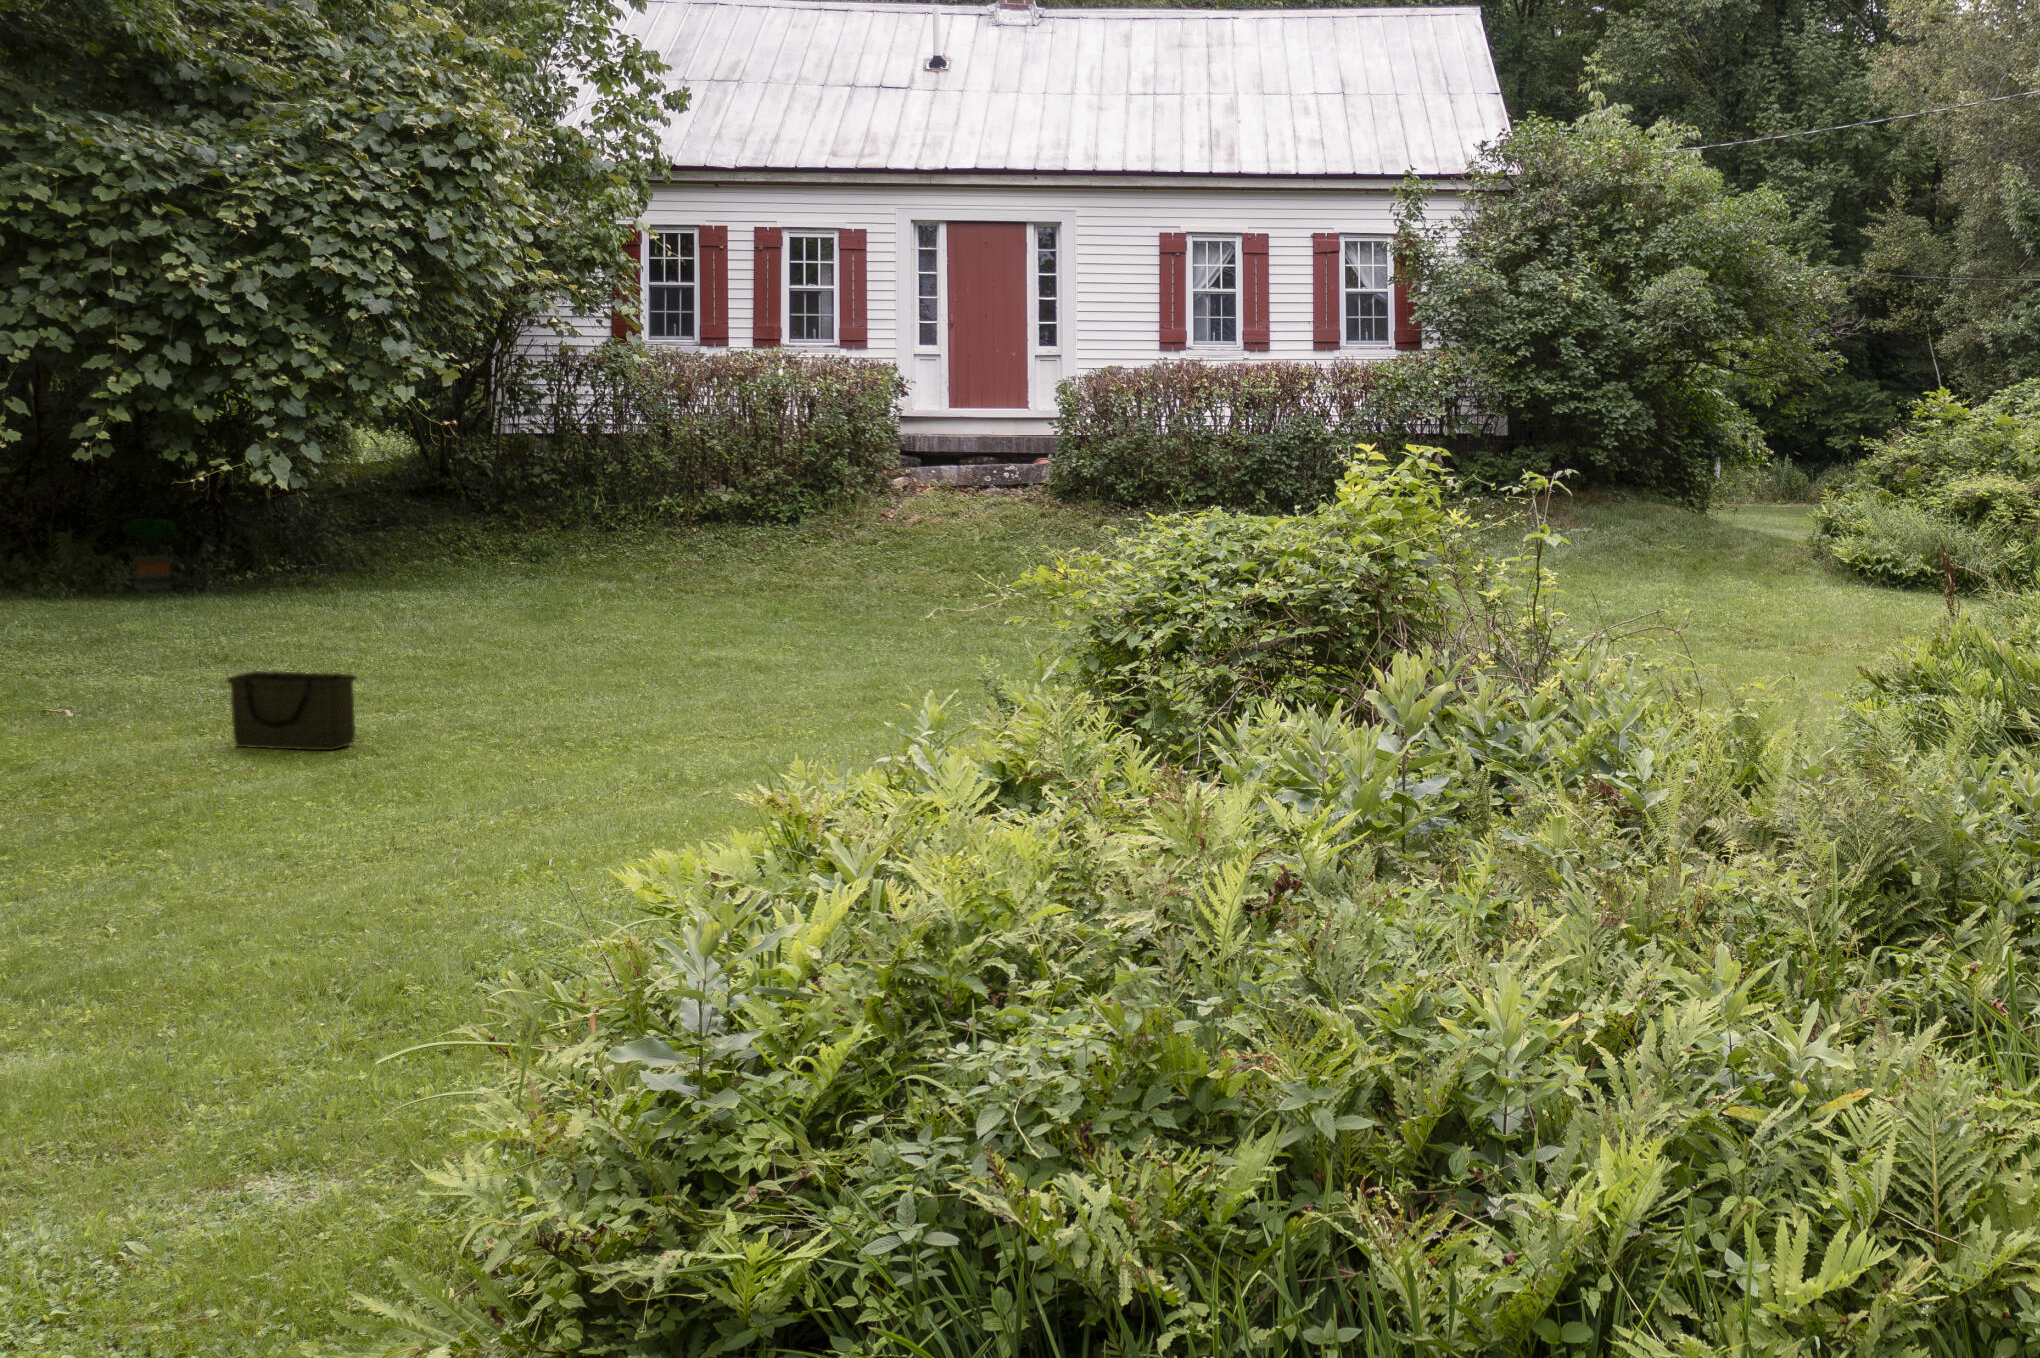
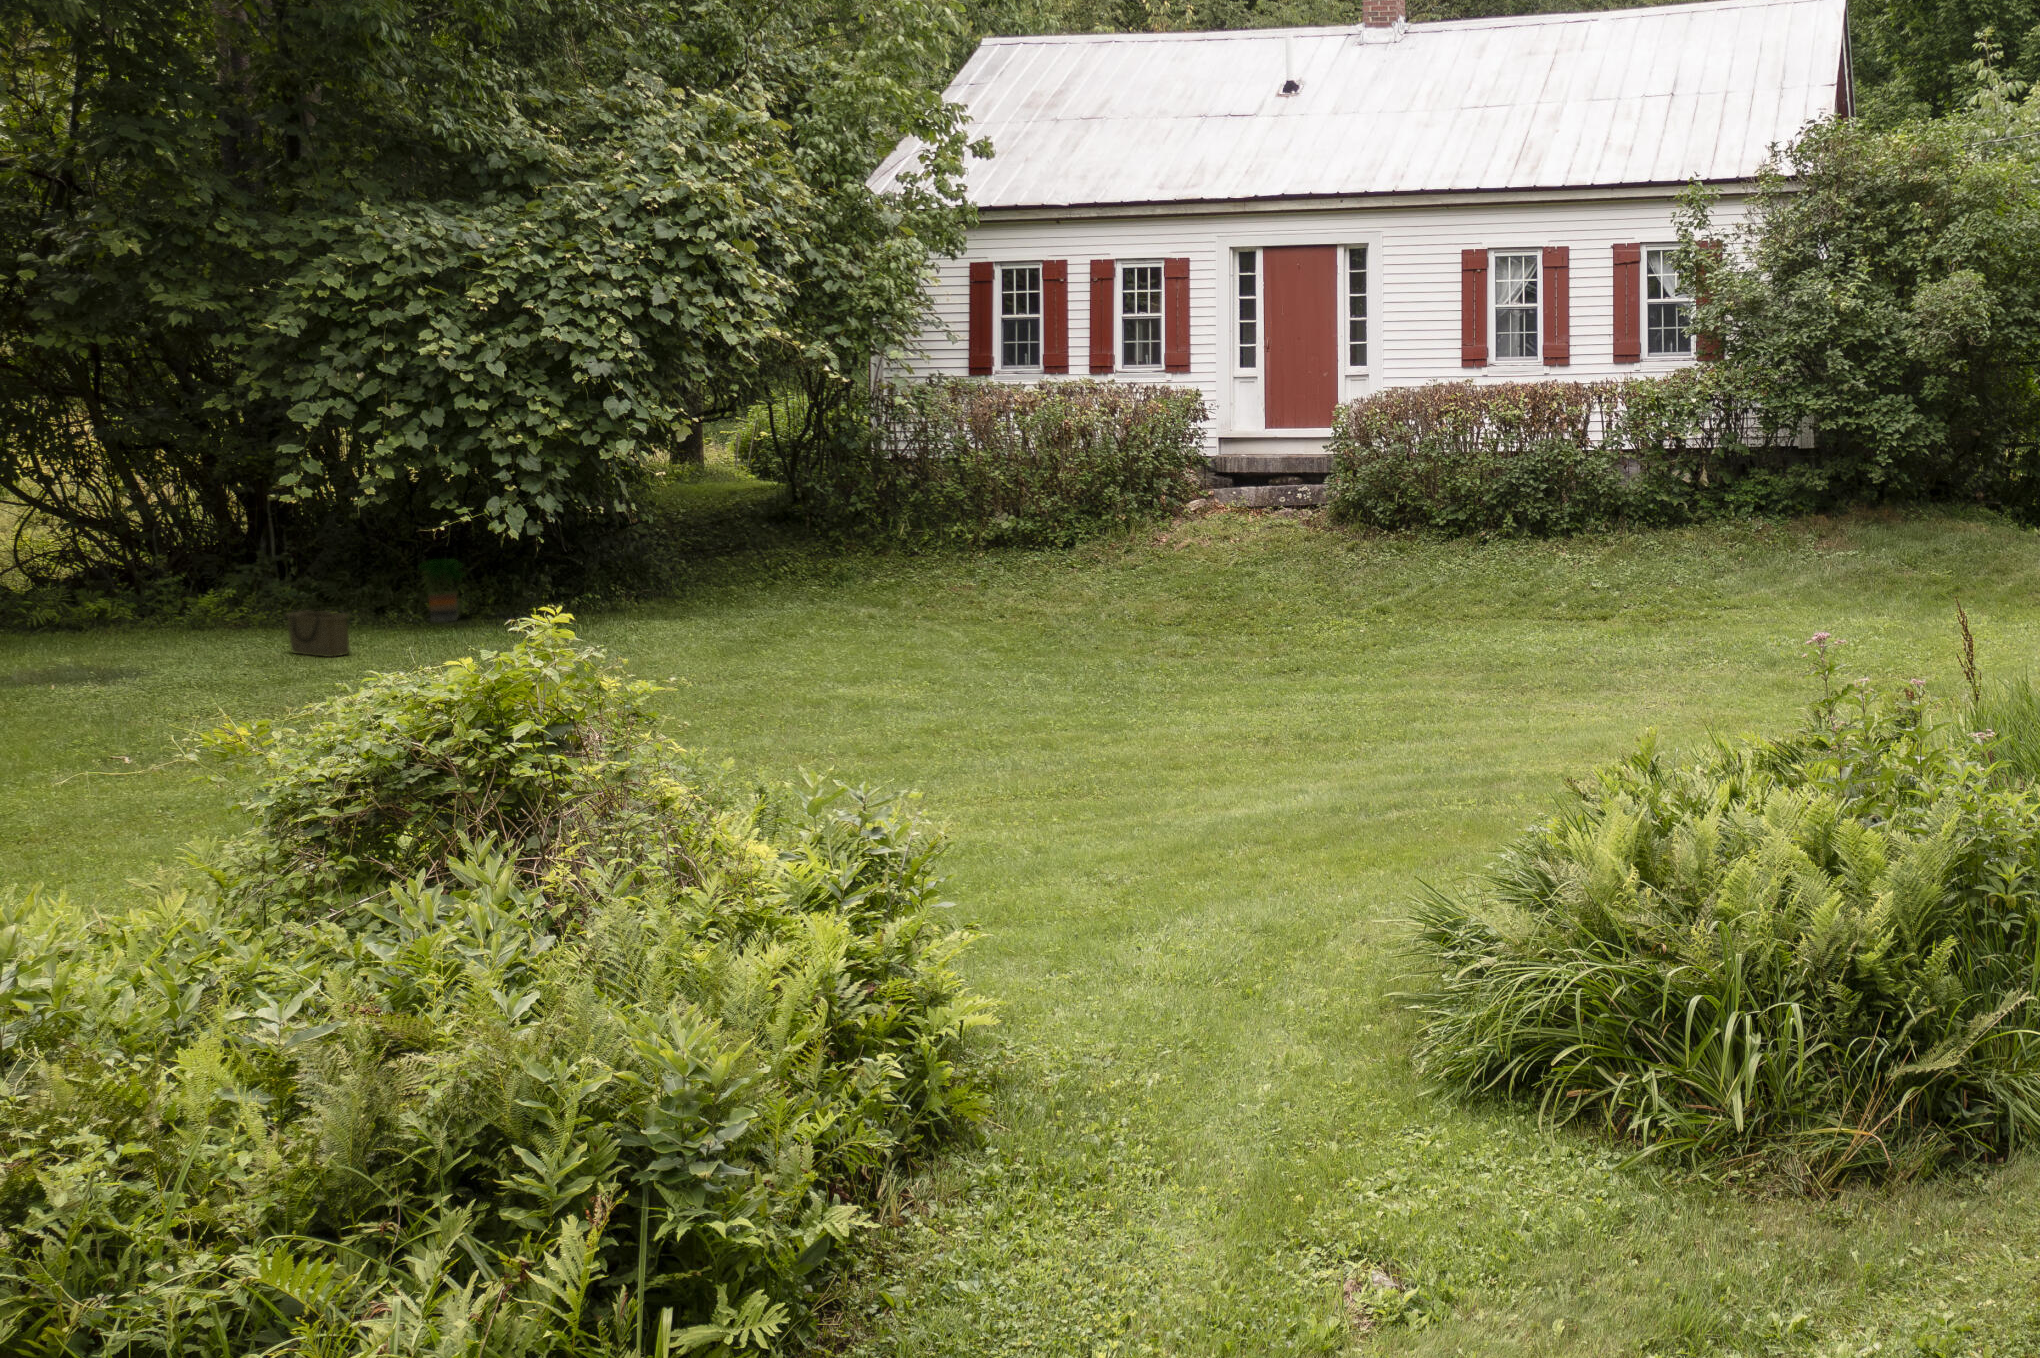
basket: present [227,671,356,750] -> present [286,611,349,657]

